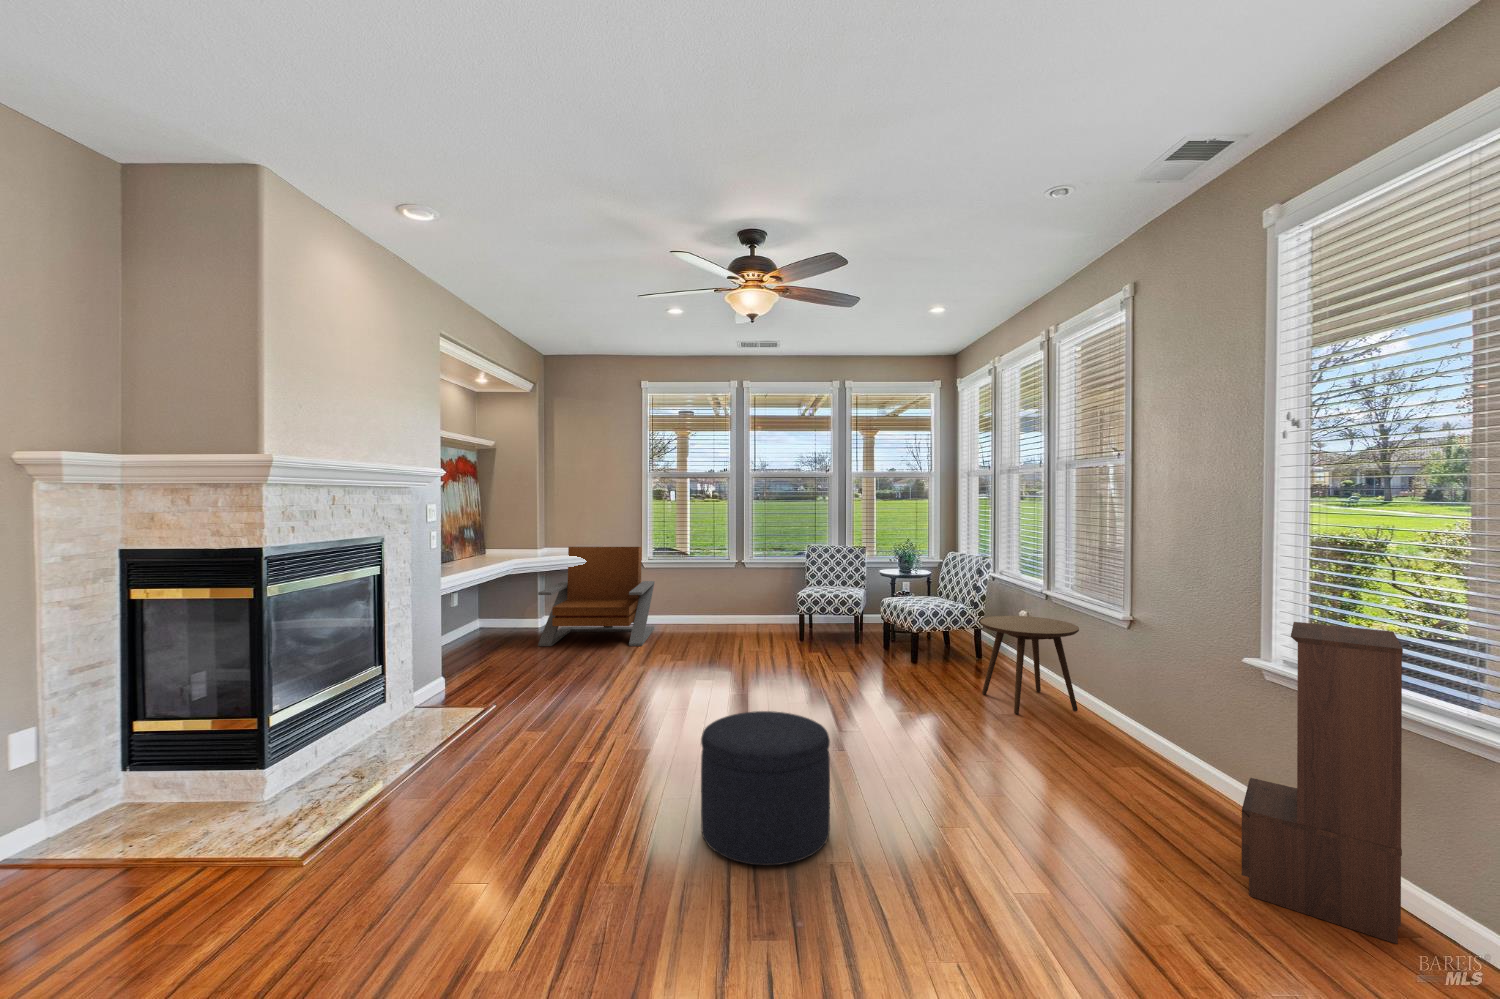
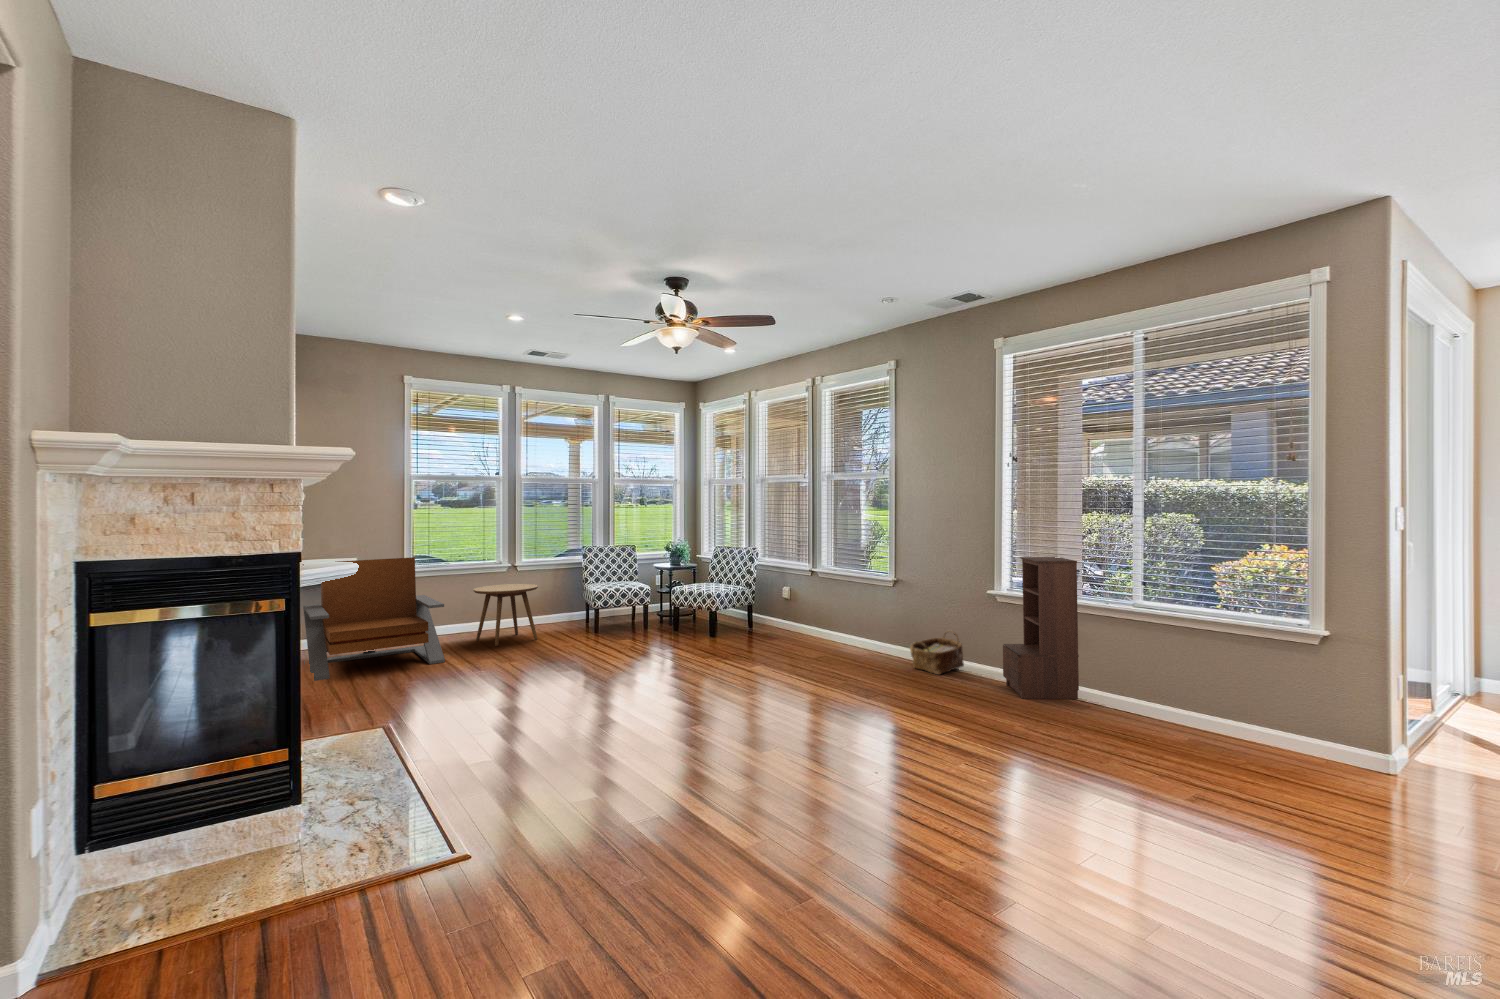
side table: present [980,616,1079,714] -> present [473,584,538,646]
ottoman: present [701,711,830,865] -> none [745,653,839,752]
woven basket: none [1108,725,1212,797] -> present [910,631,964,674]

